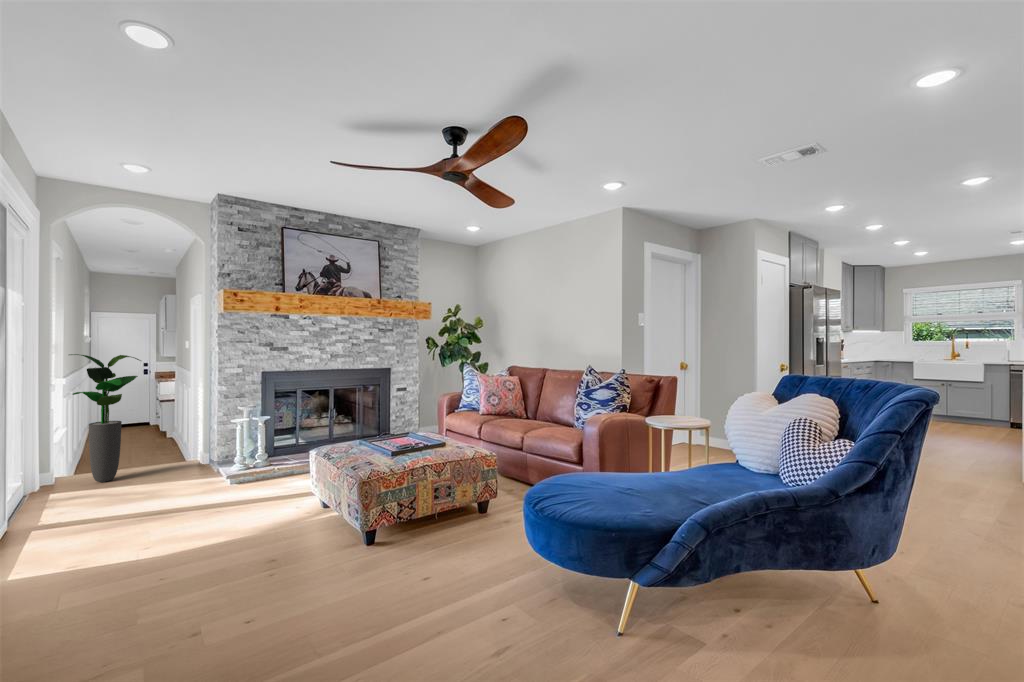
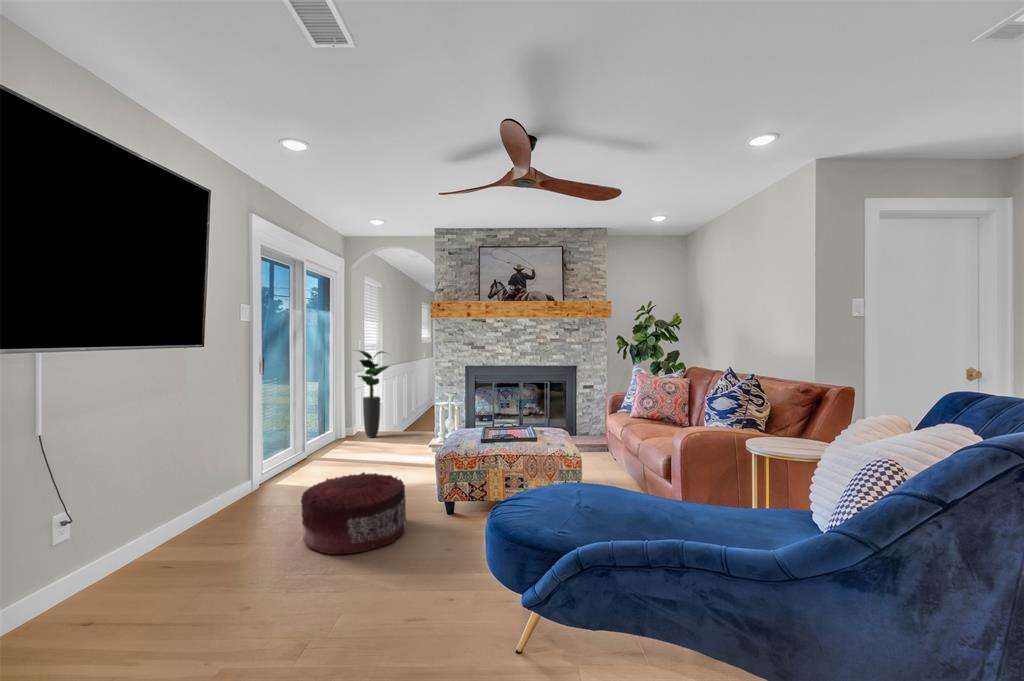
pouf: none [200,513,355,647] -> present [301,472,406,555]

